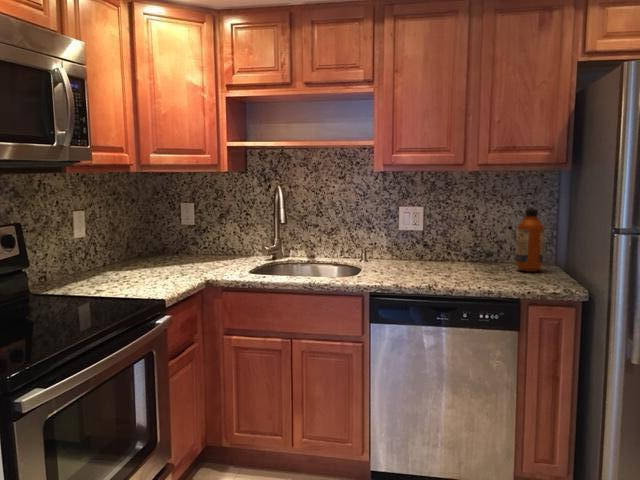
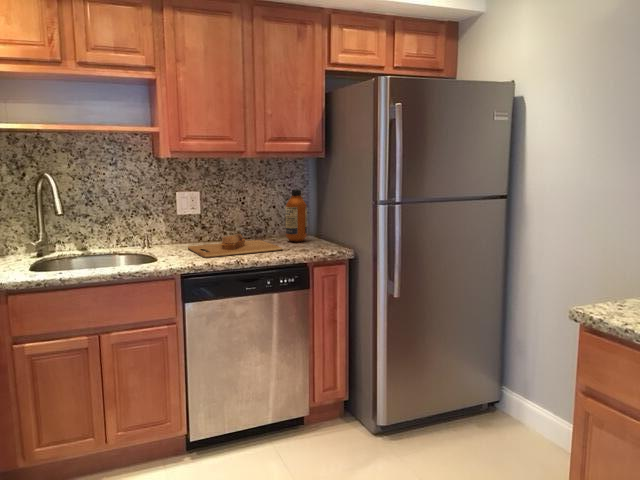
cutting board: none [399,256,496,280] -> present [188,234,282,258]

